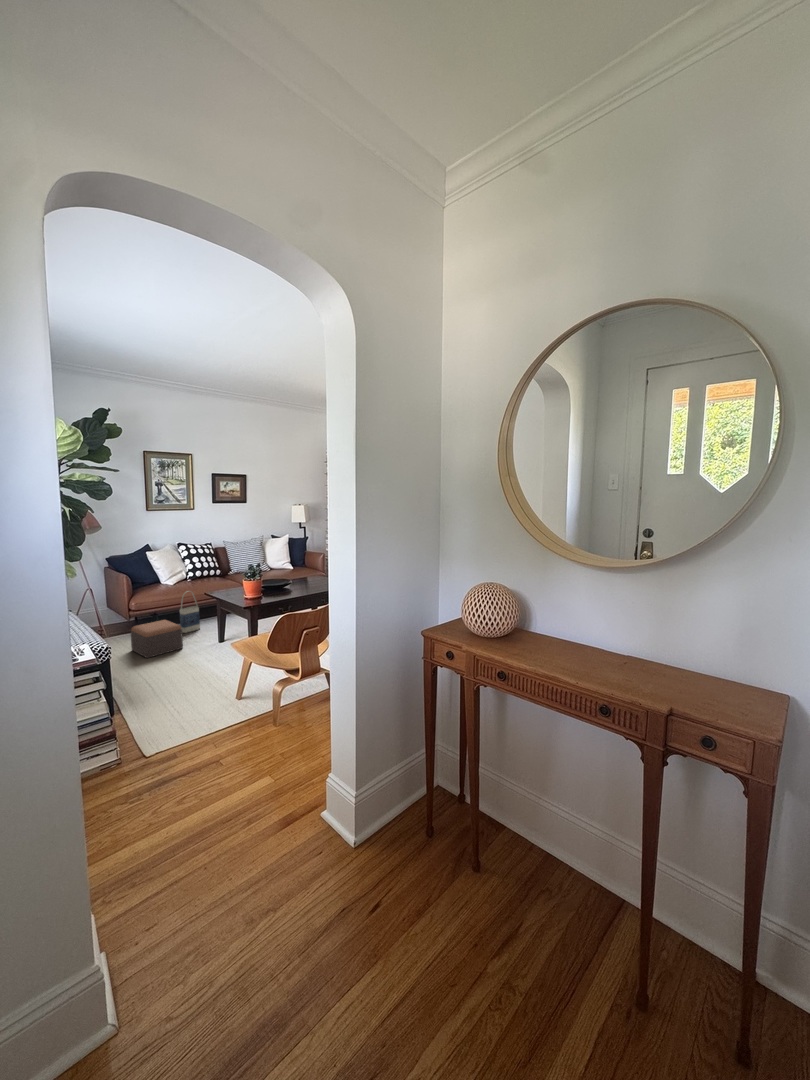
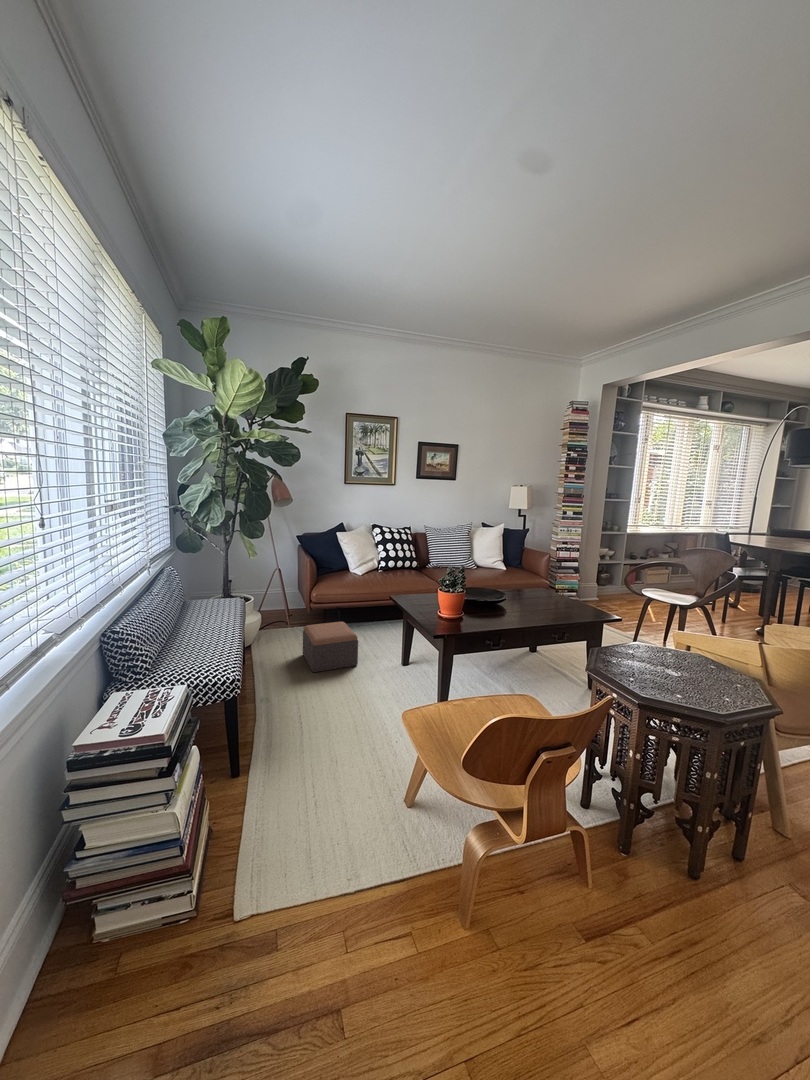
bag: present [180,591,200,633] -> none [363,586,385,639]

